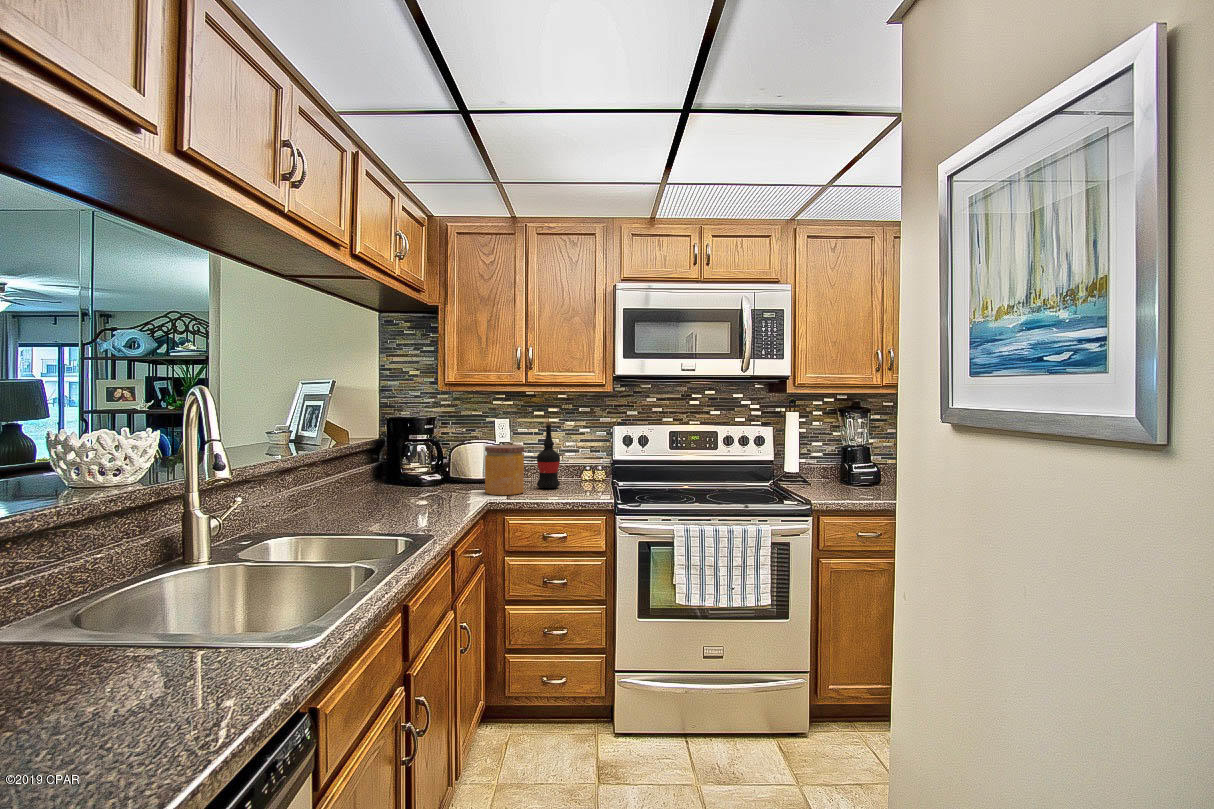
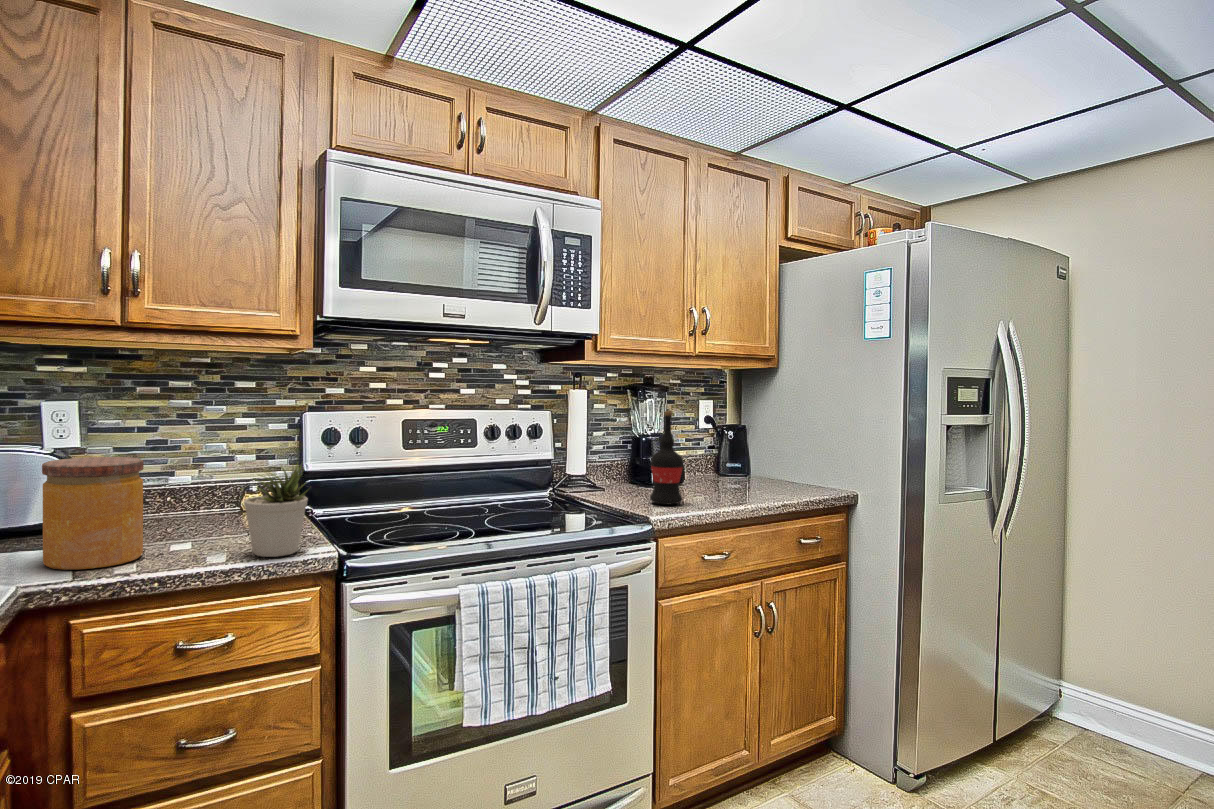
wine bottle: present [537,422,560,488] -> present [650,411,683,505]
potted plant: none [564,449,595,498] -> present [244,465,308,557]

